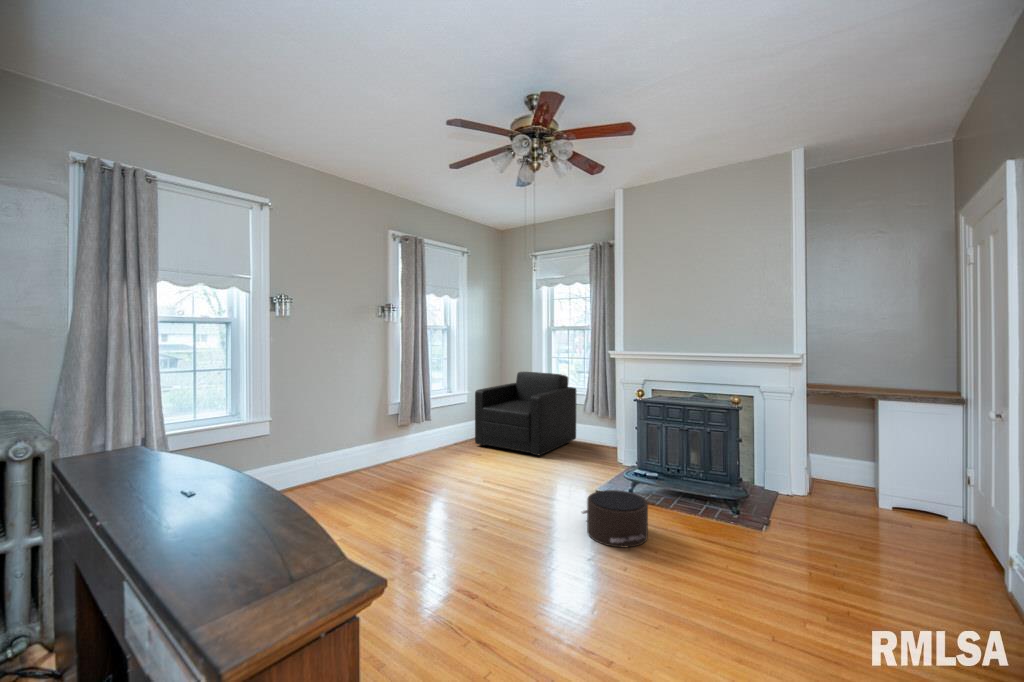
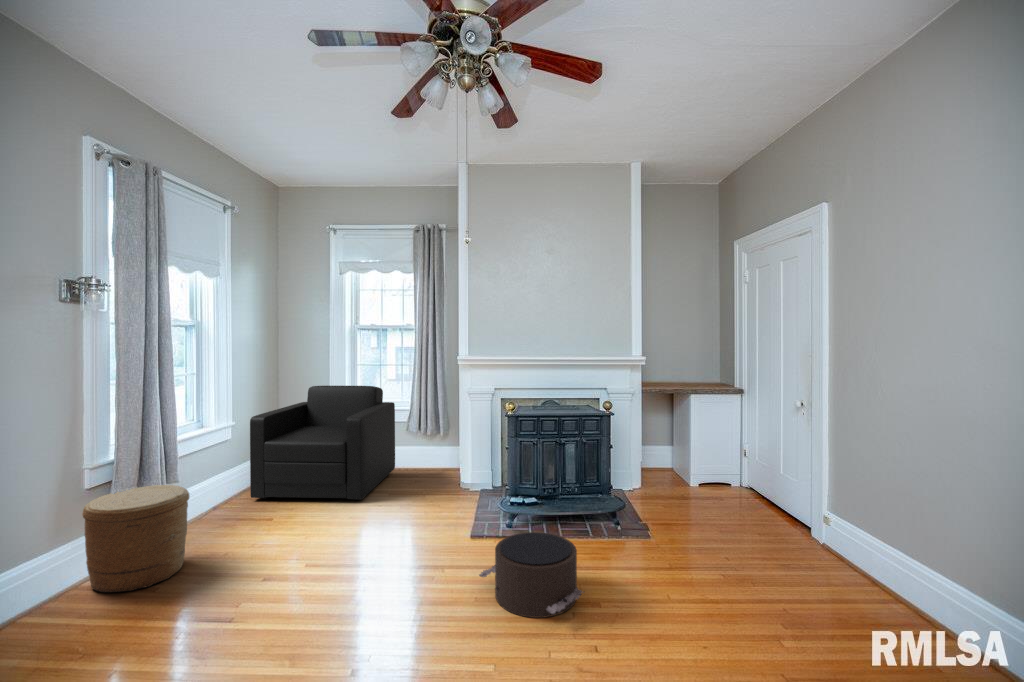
woven basket: none [382,425,431,480] -> present [82,485,189,592]

